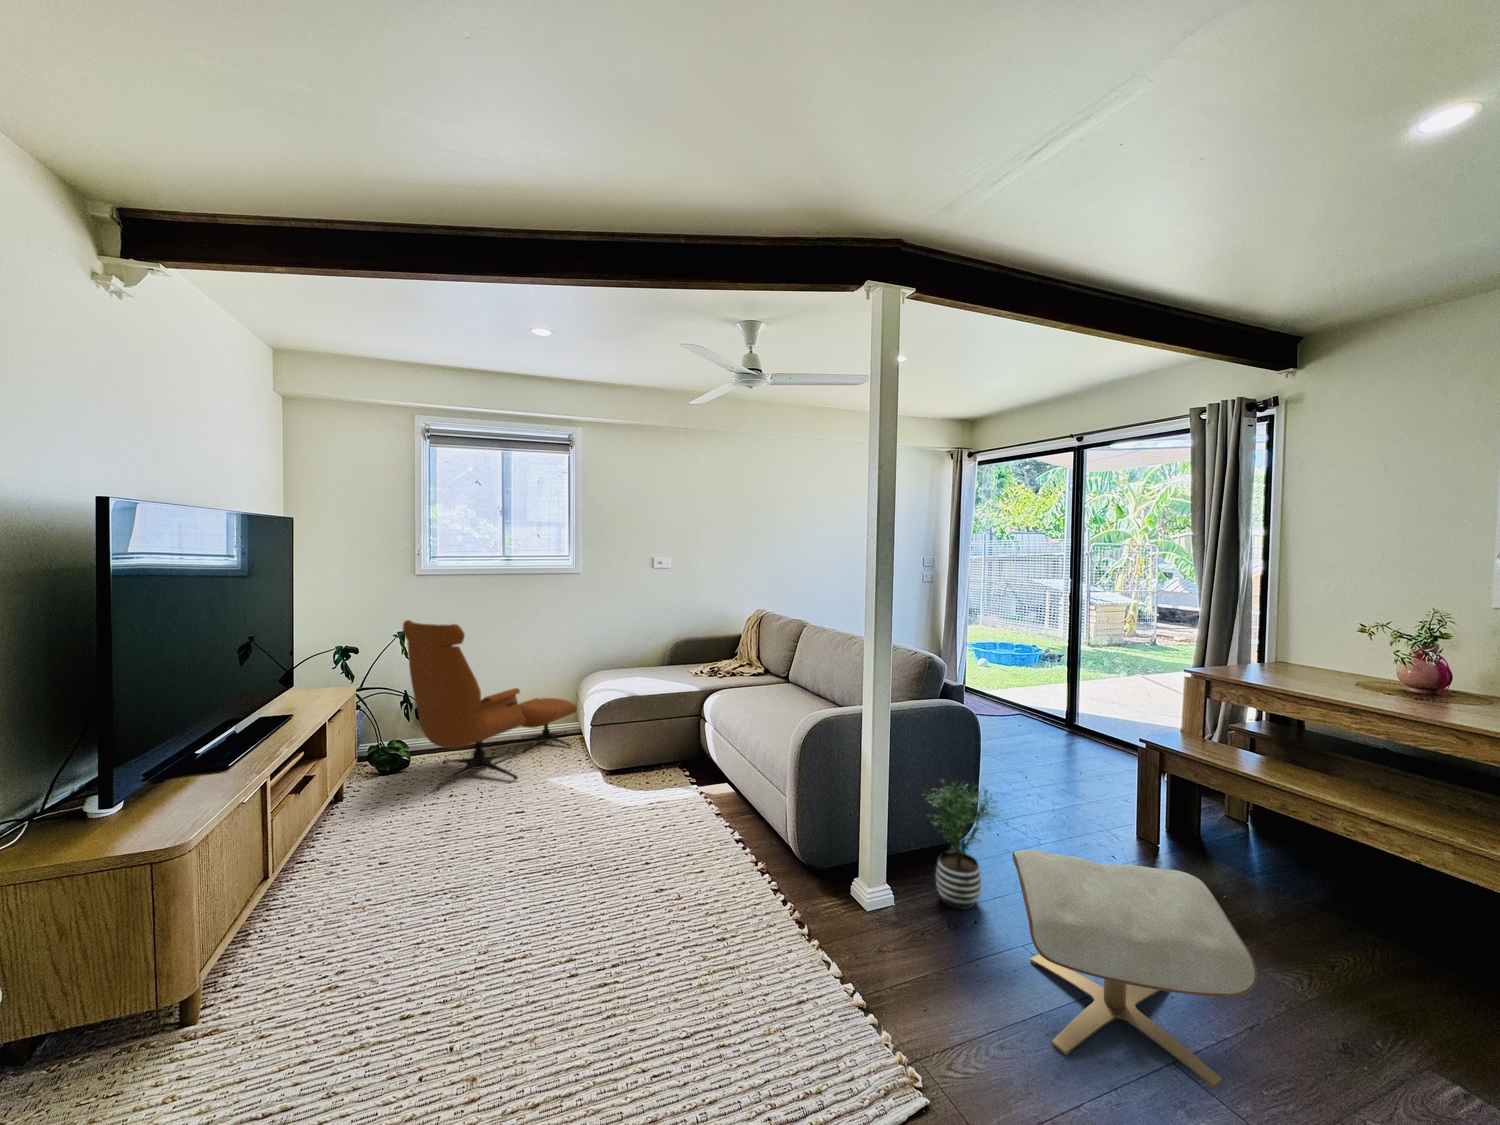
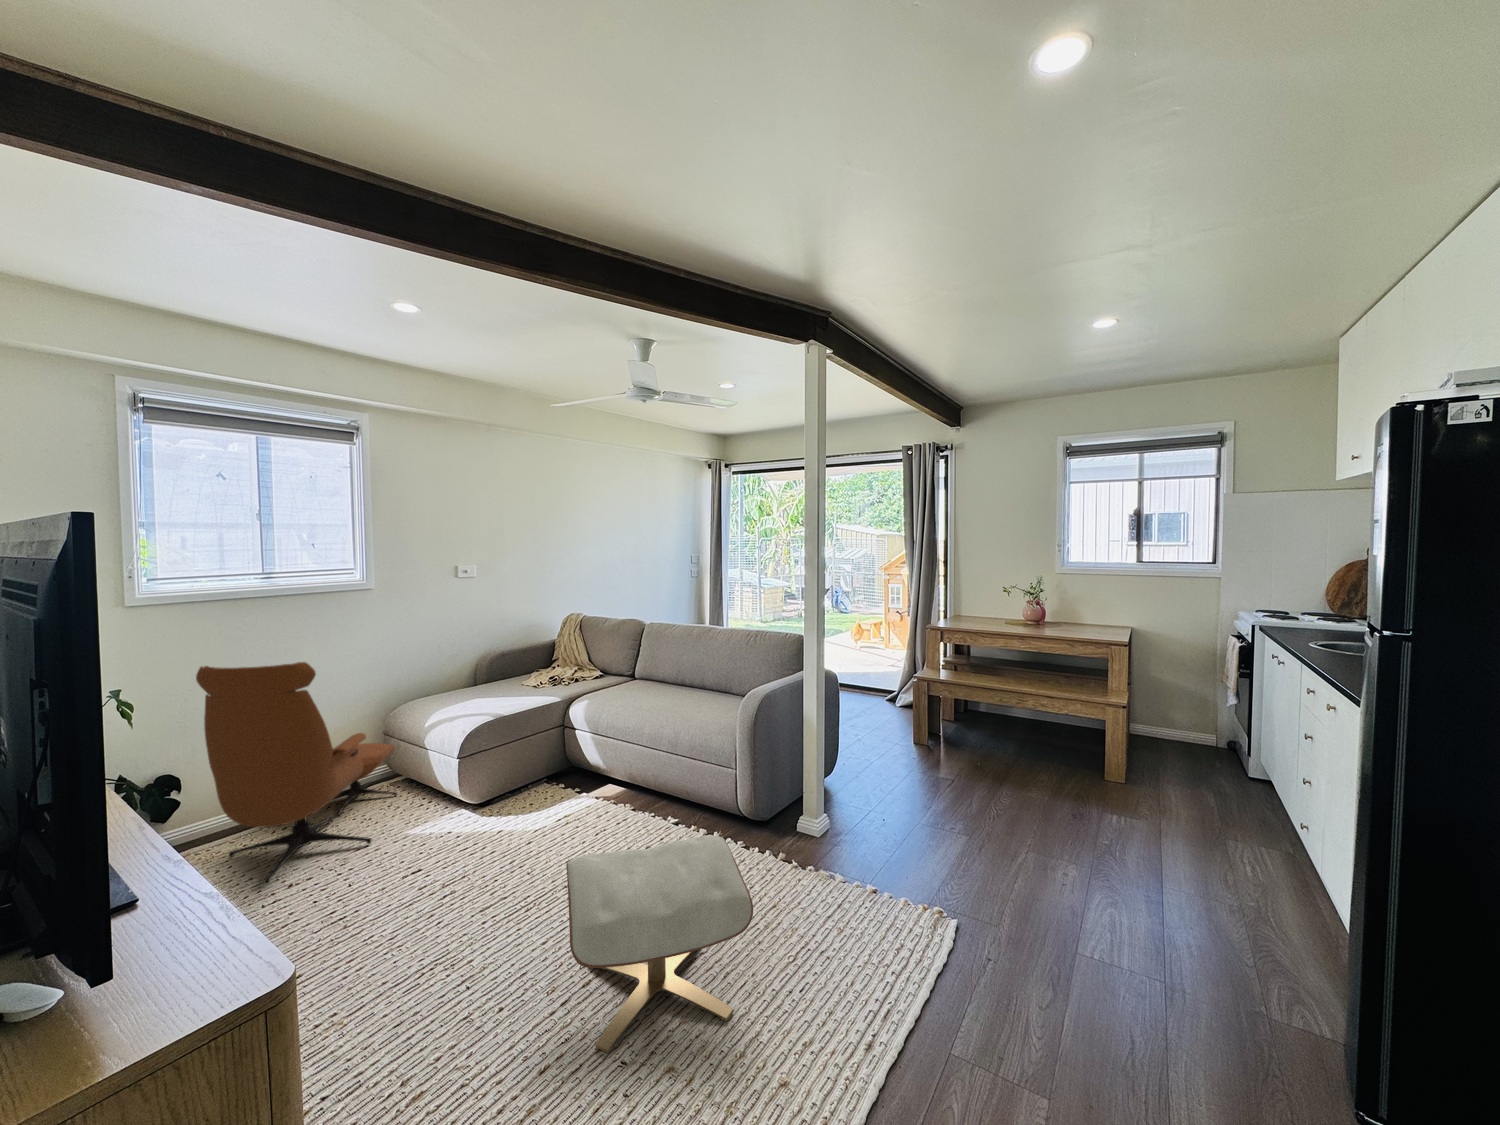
potted plant: present [926,780,1009,910] -> none [834,721,901,817]
ottoman: present [1013,850,1258,1088] -> present [566,835,753,1052]

